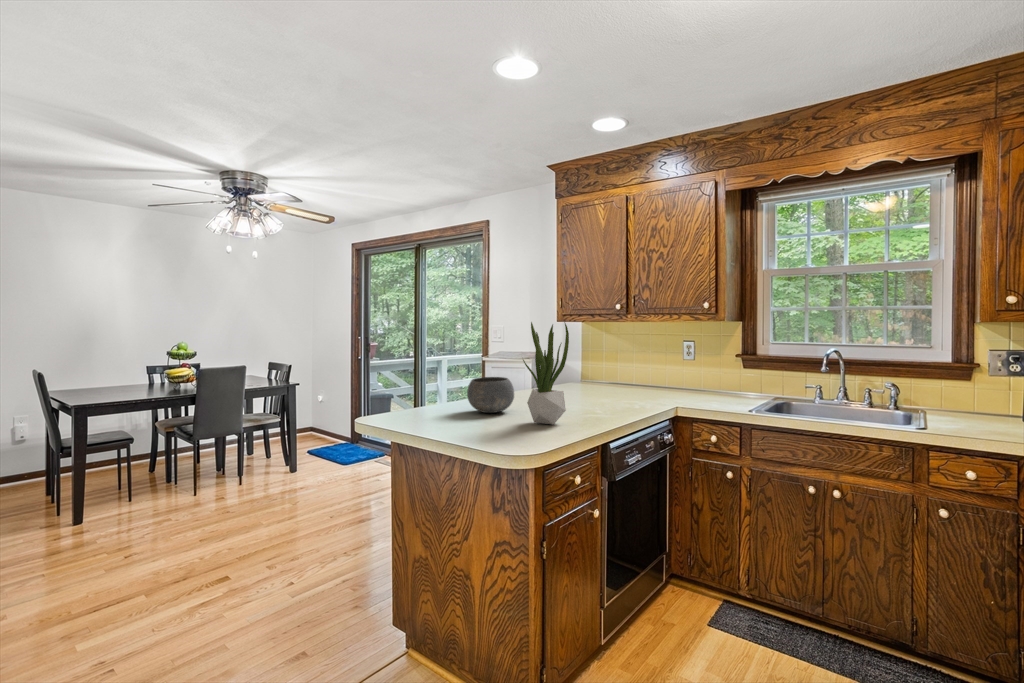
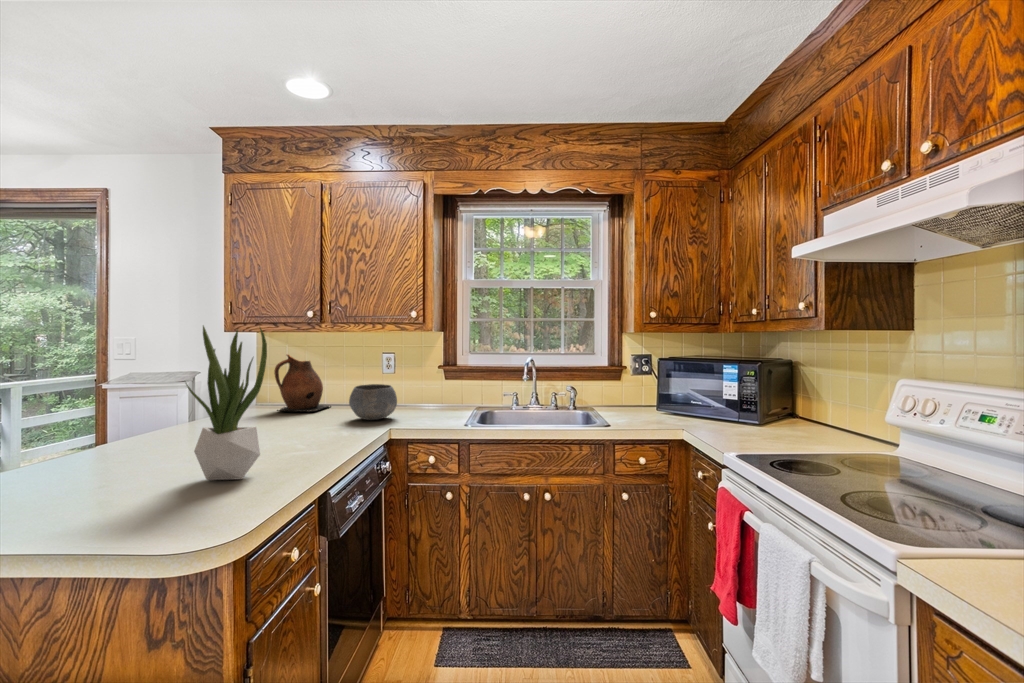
ceramic pitcher: none [592,342,638,391] -> present [274,355,329,412]
bowl: present [467,377,514,413] -> present [349,384,397,420]

